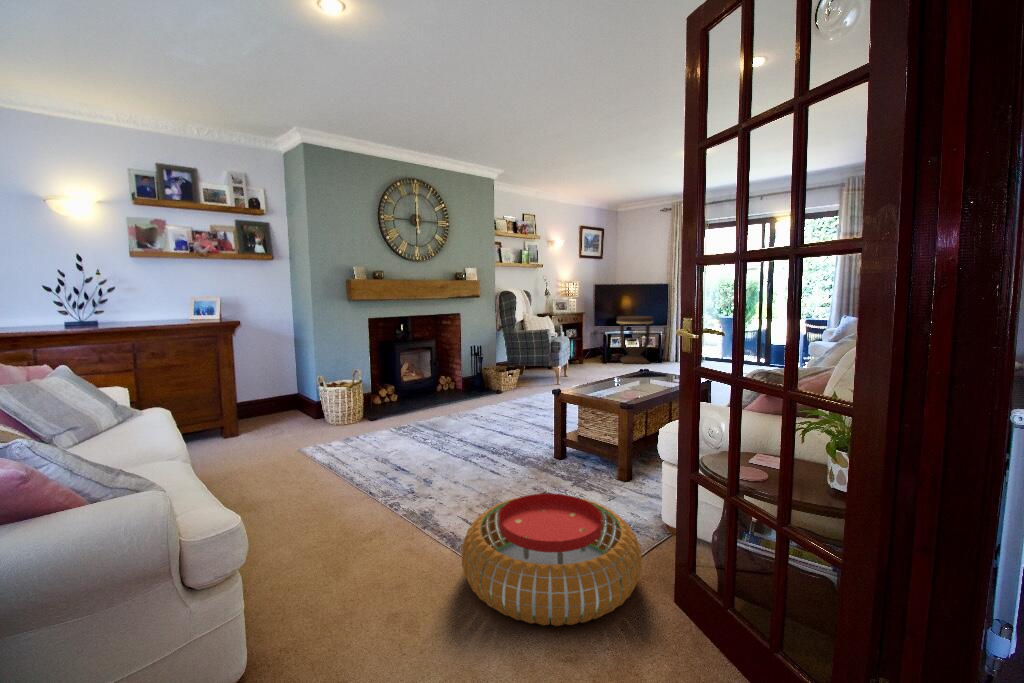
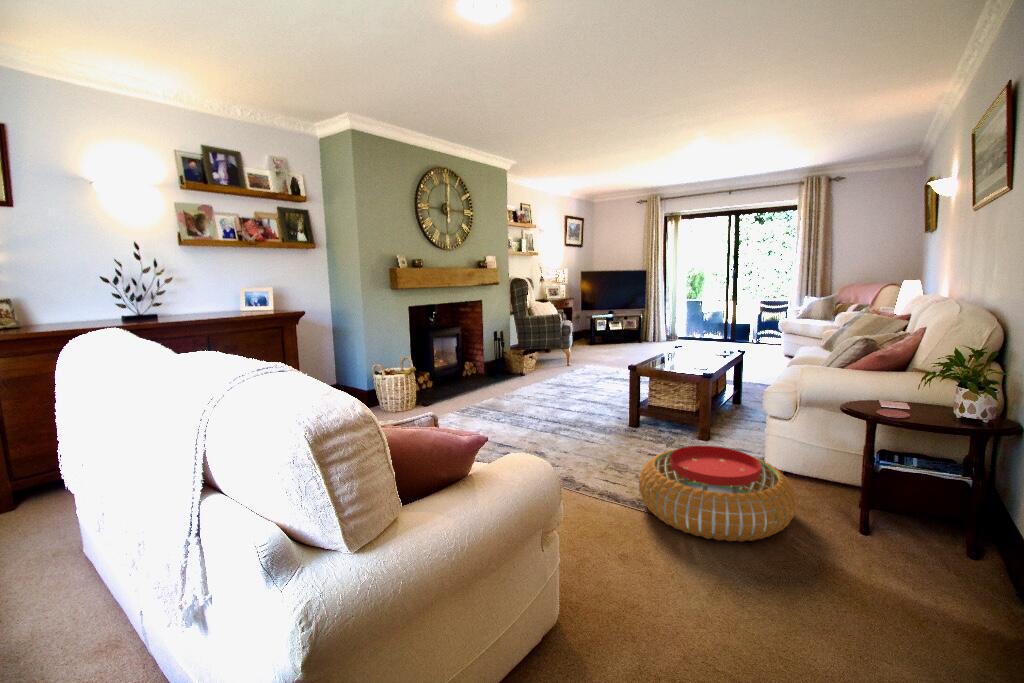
side table: present [617,316,653,364] -> none [604,300,638,345]

